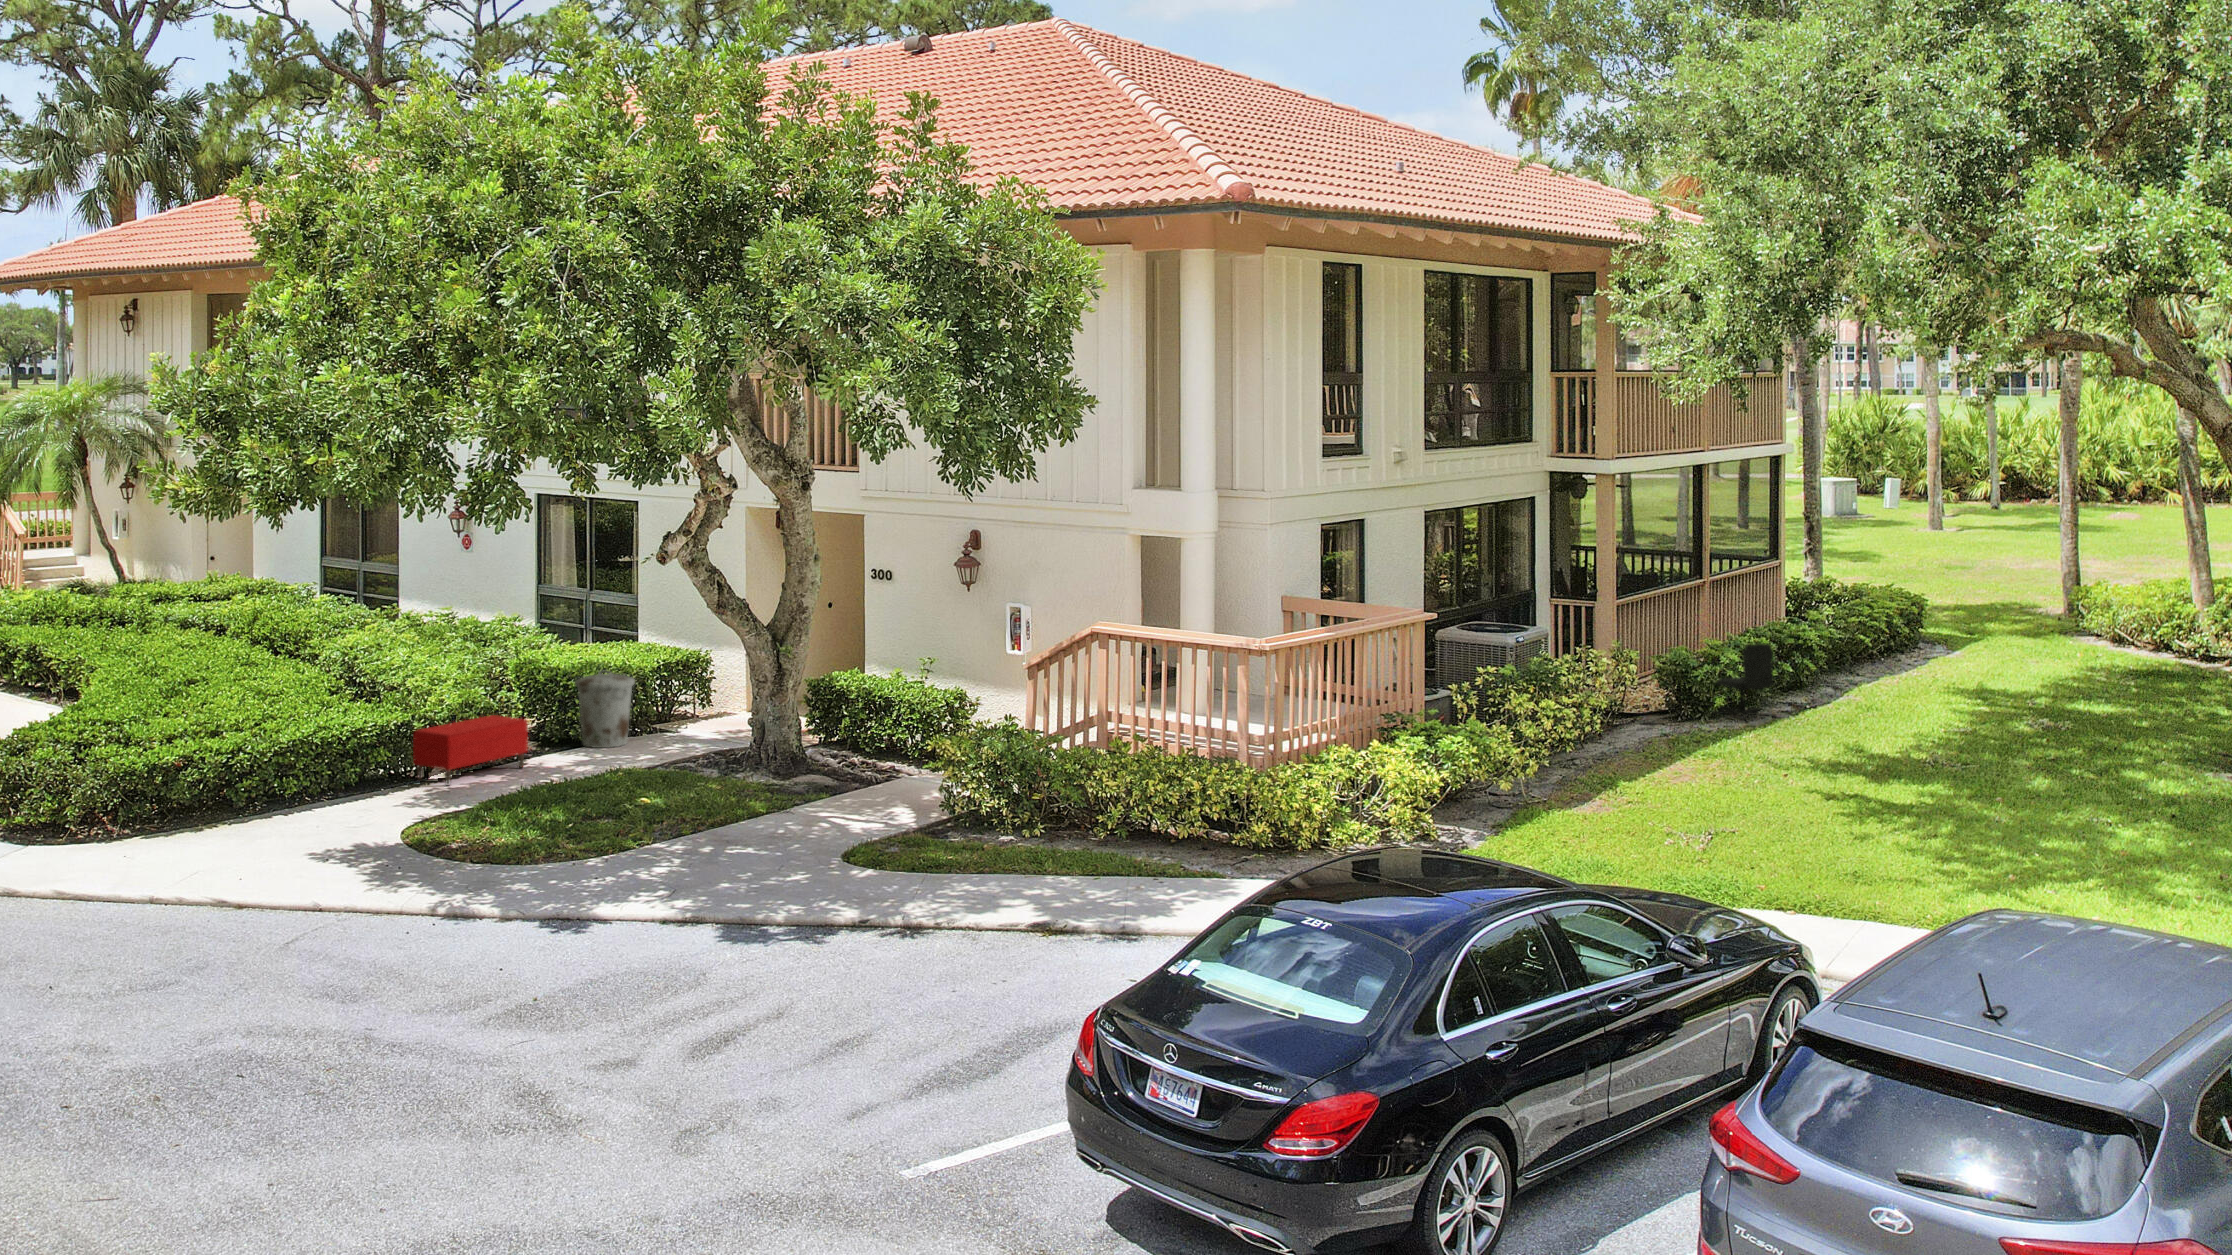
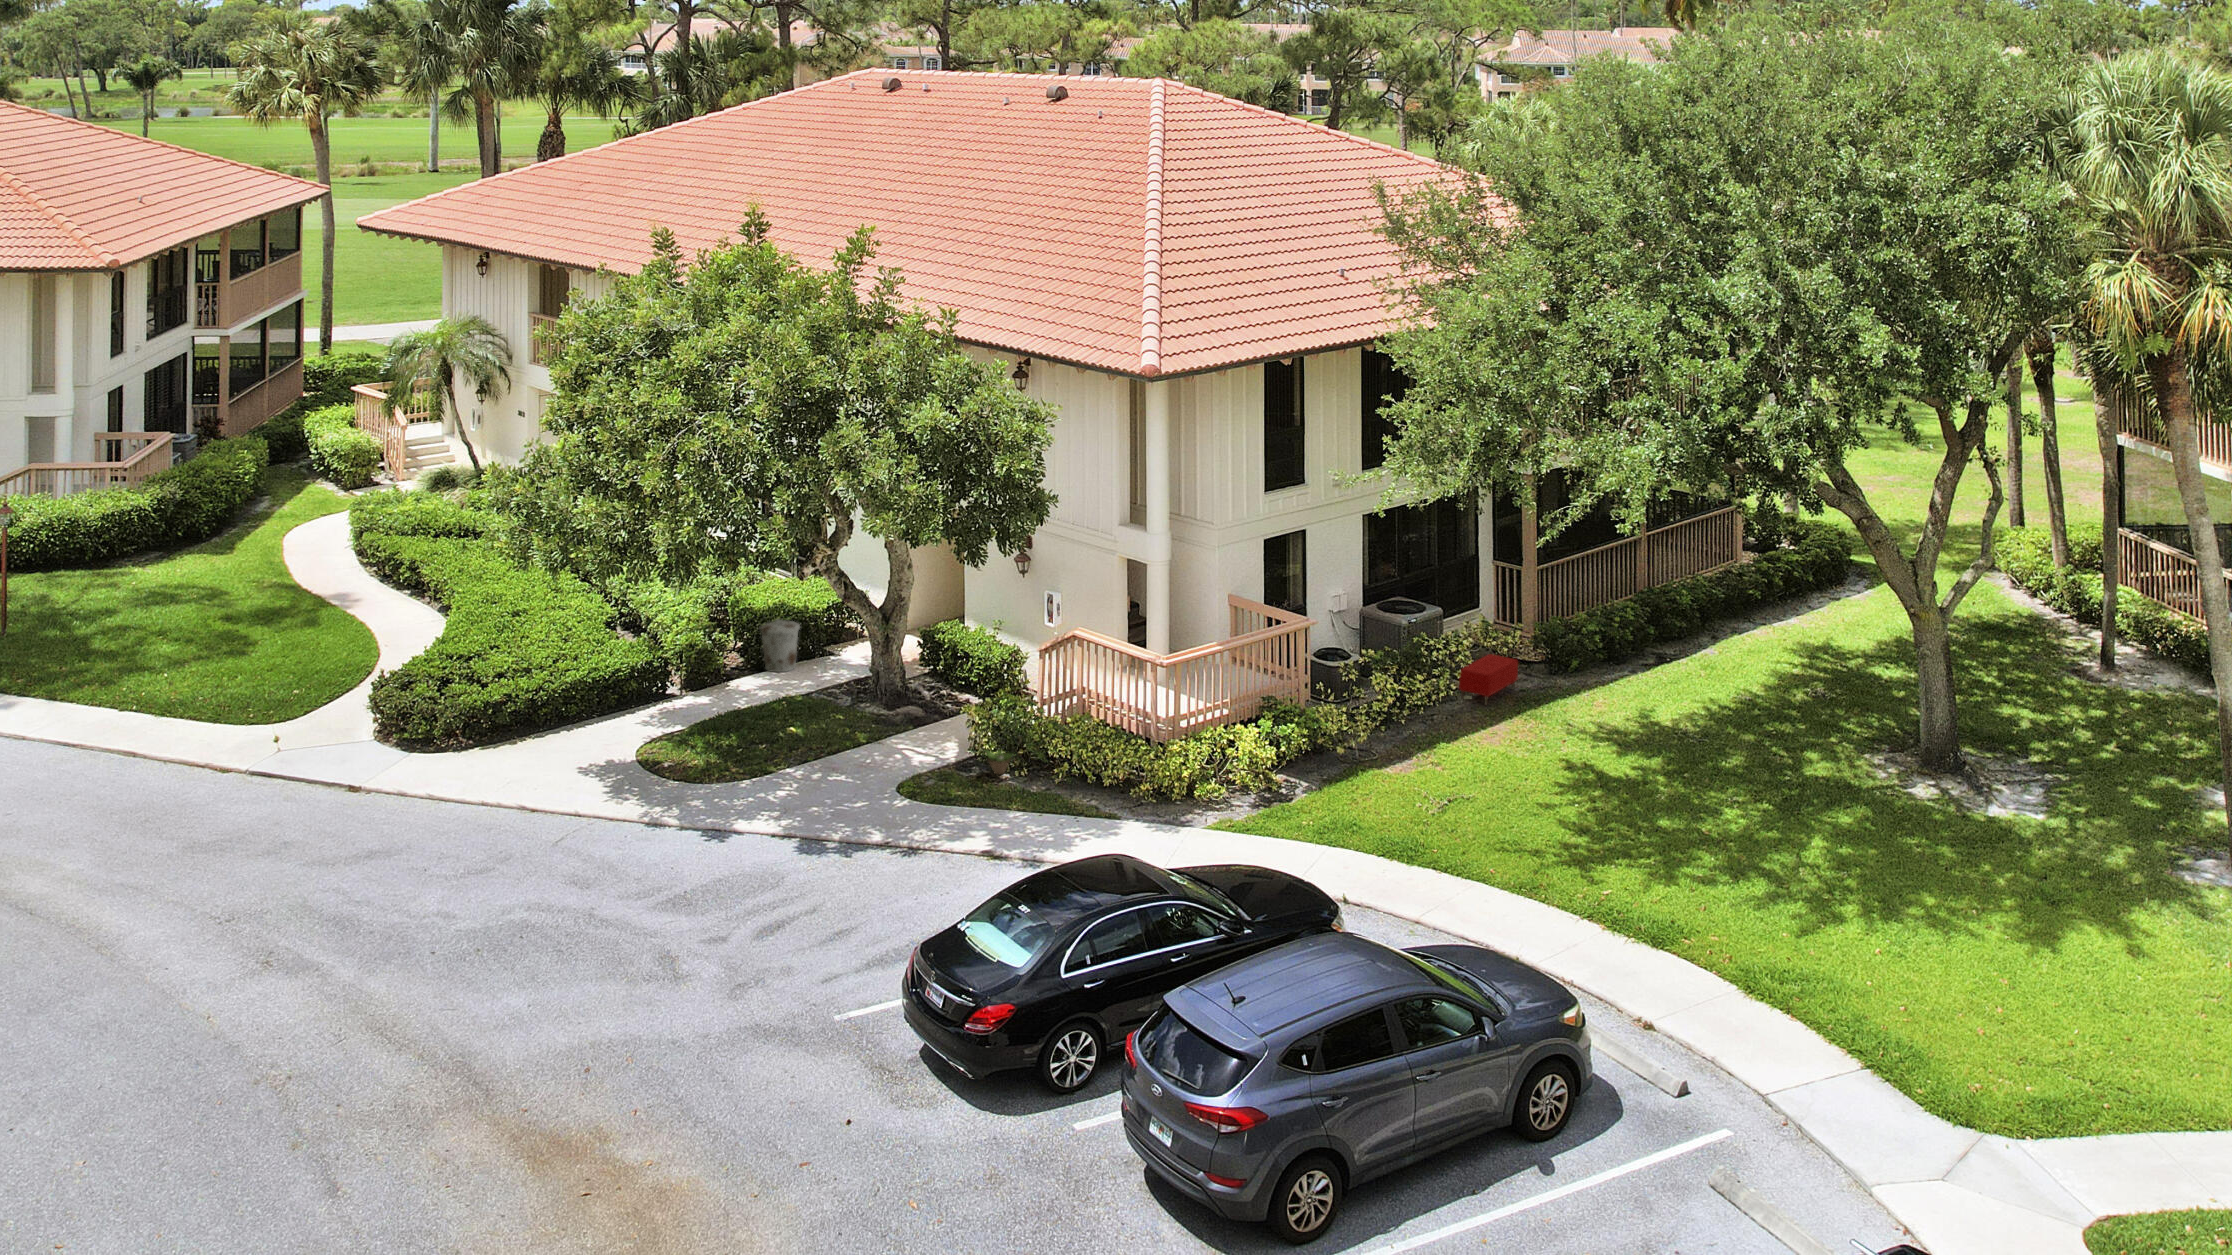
chair: present [1711,643,1776,721] -> none [1573,622,1618,677]
bench: present [413,715,528,785] -> present [1459,654,1518,705]
decorative plant: none [962,798,1028,838] -> present [986,750,1013,774]

